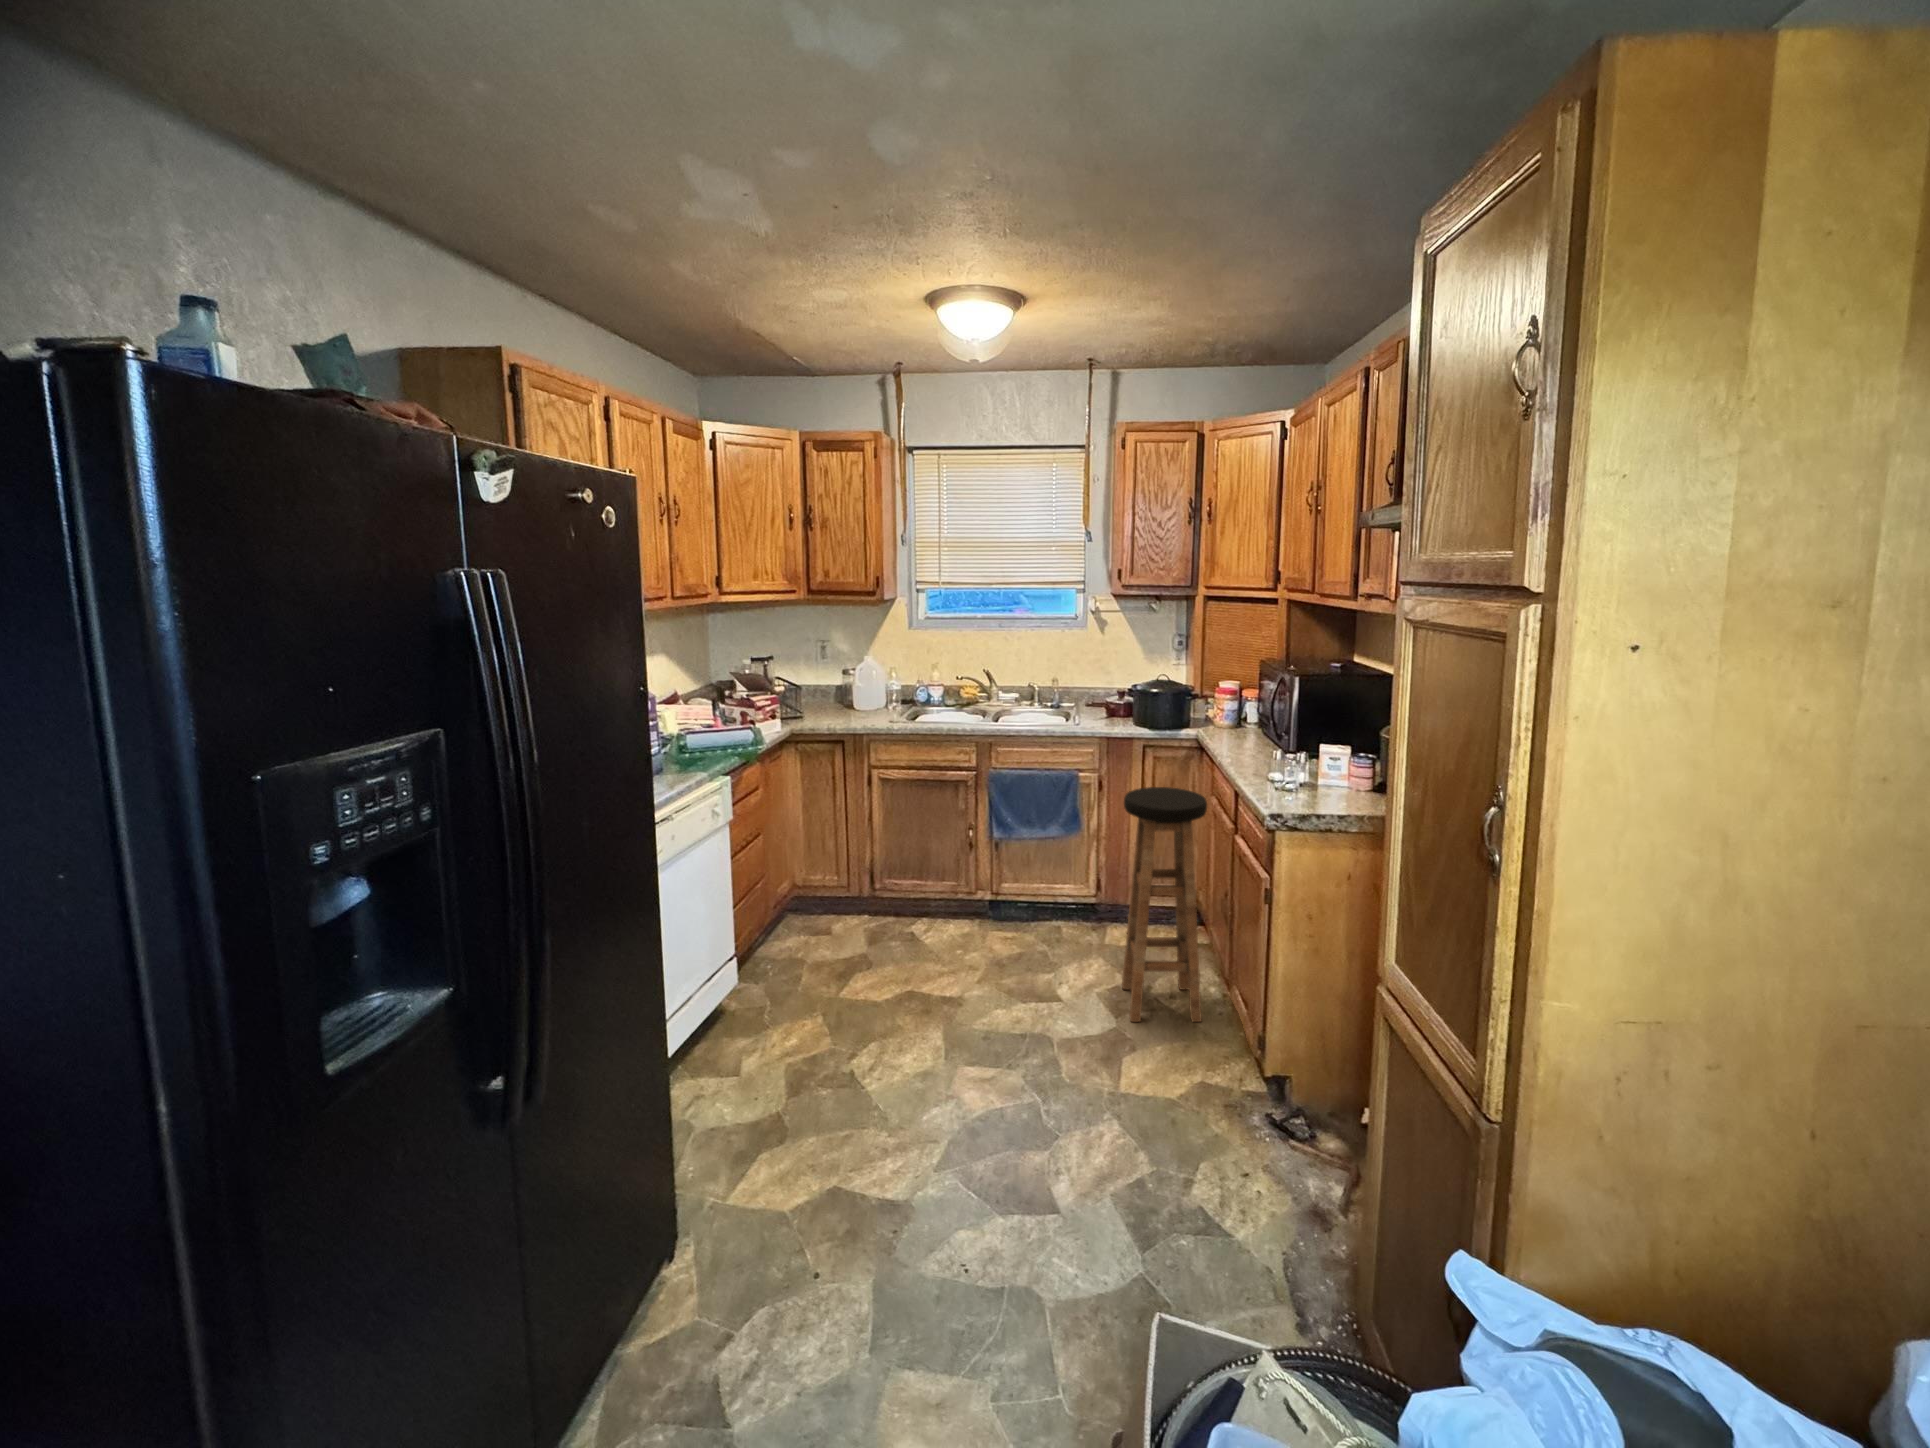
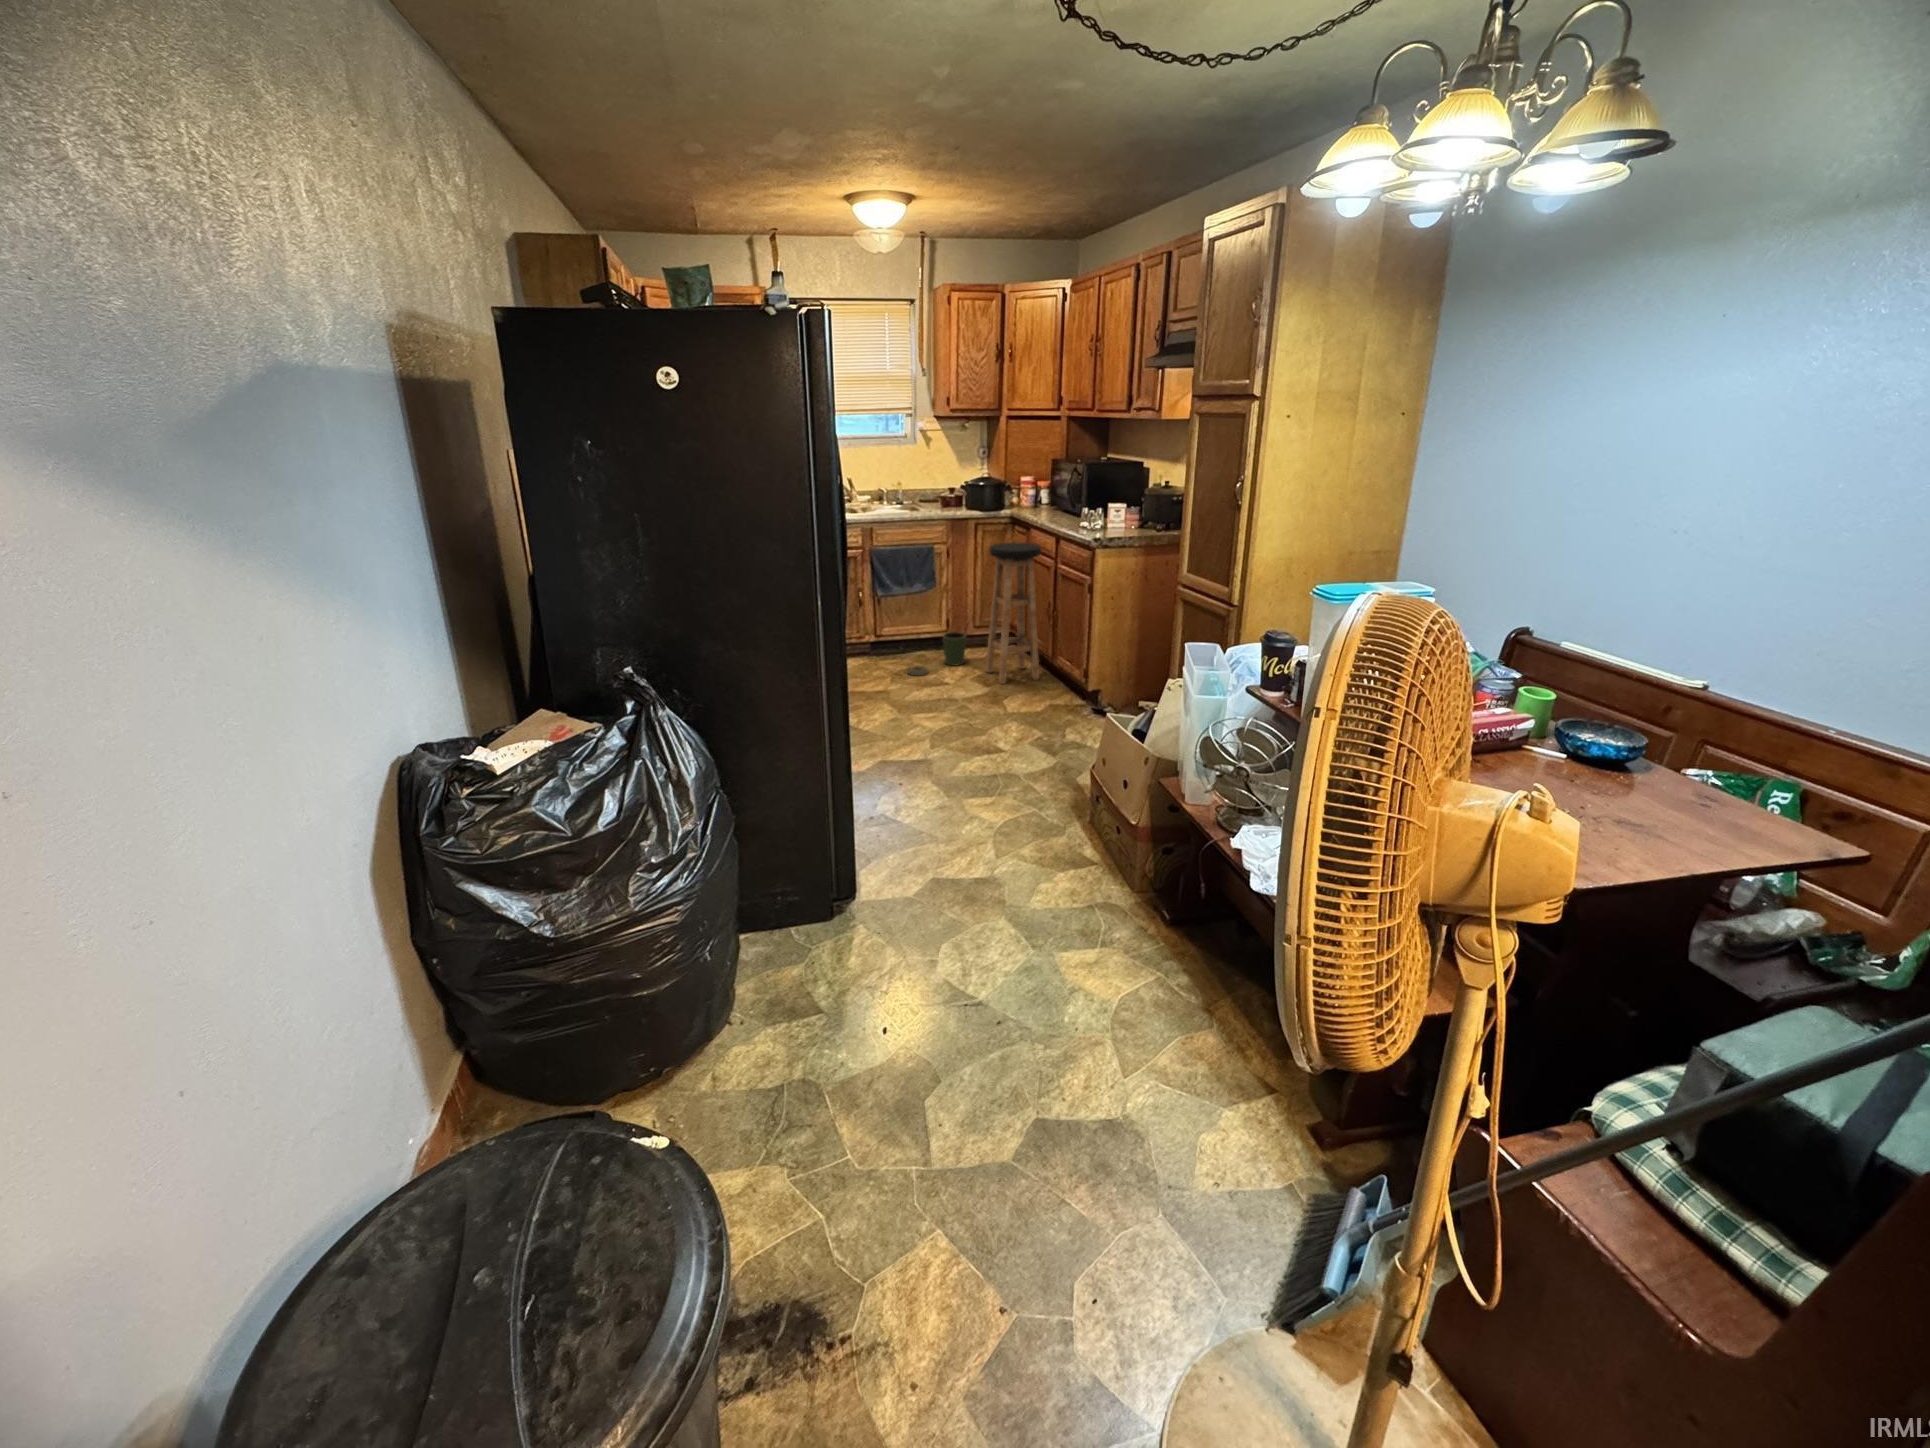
trash can: none [1003,907,1105,978] -> present [908,632,966,676]

